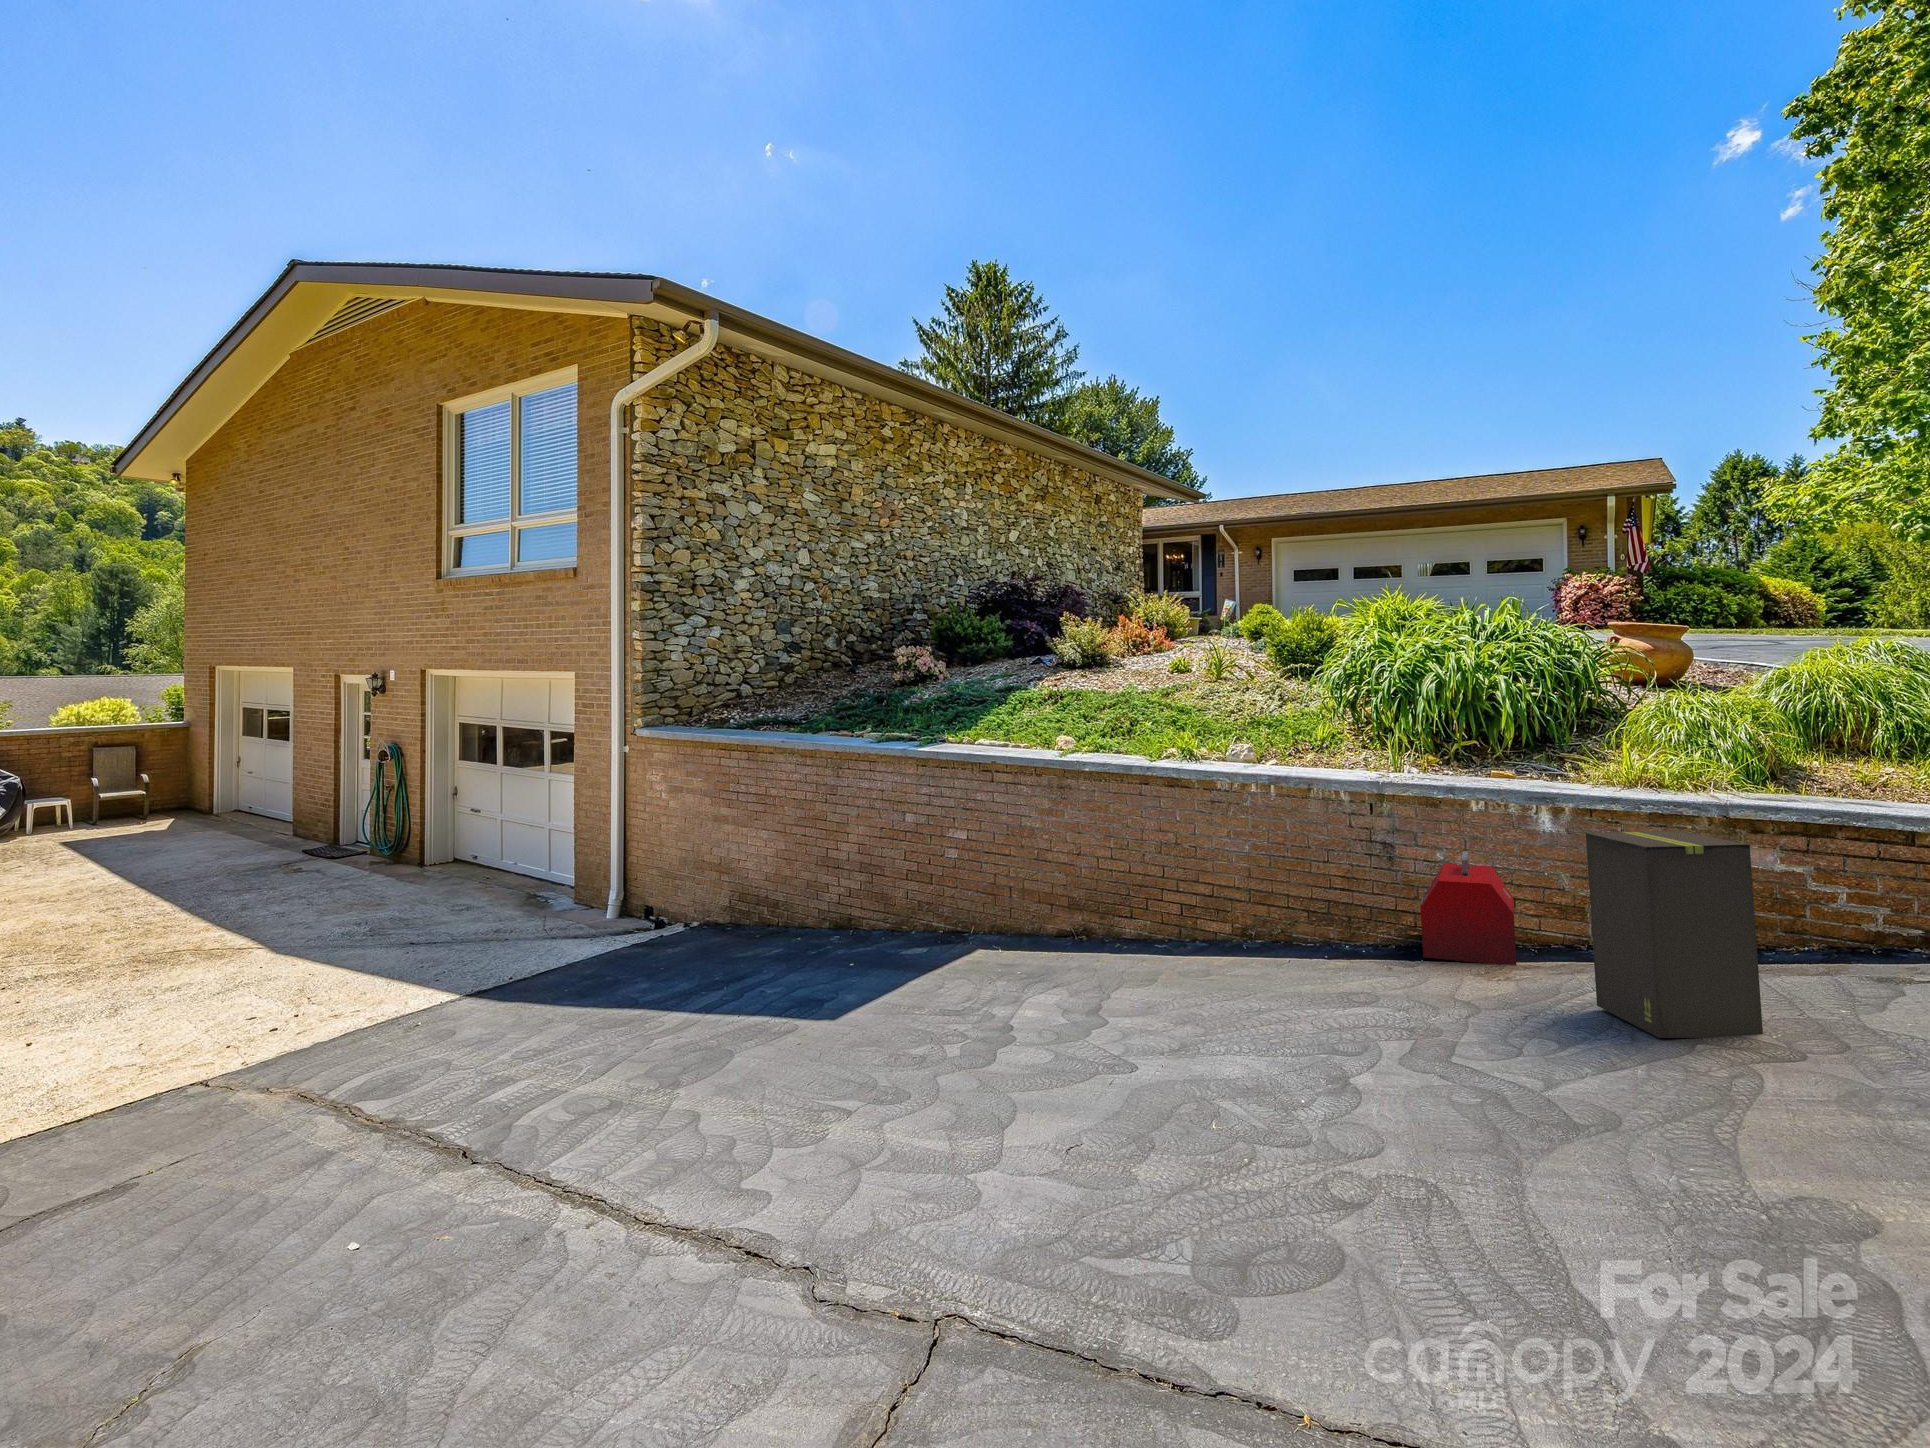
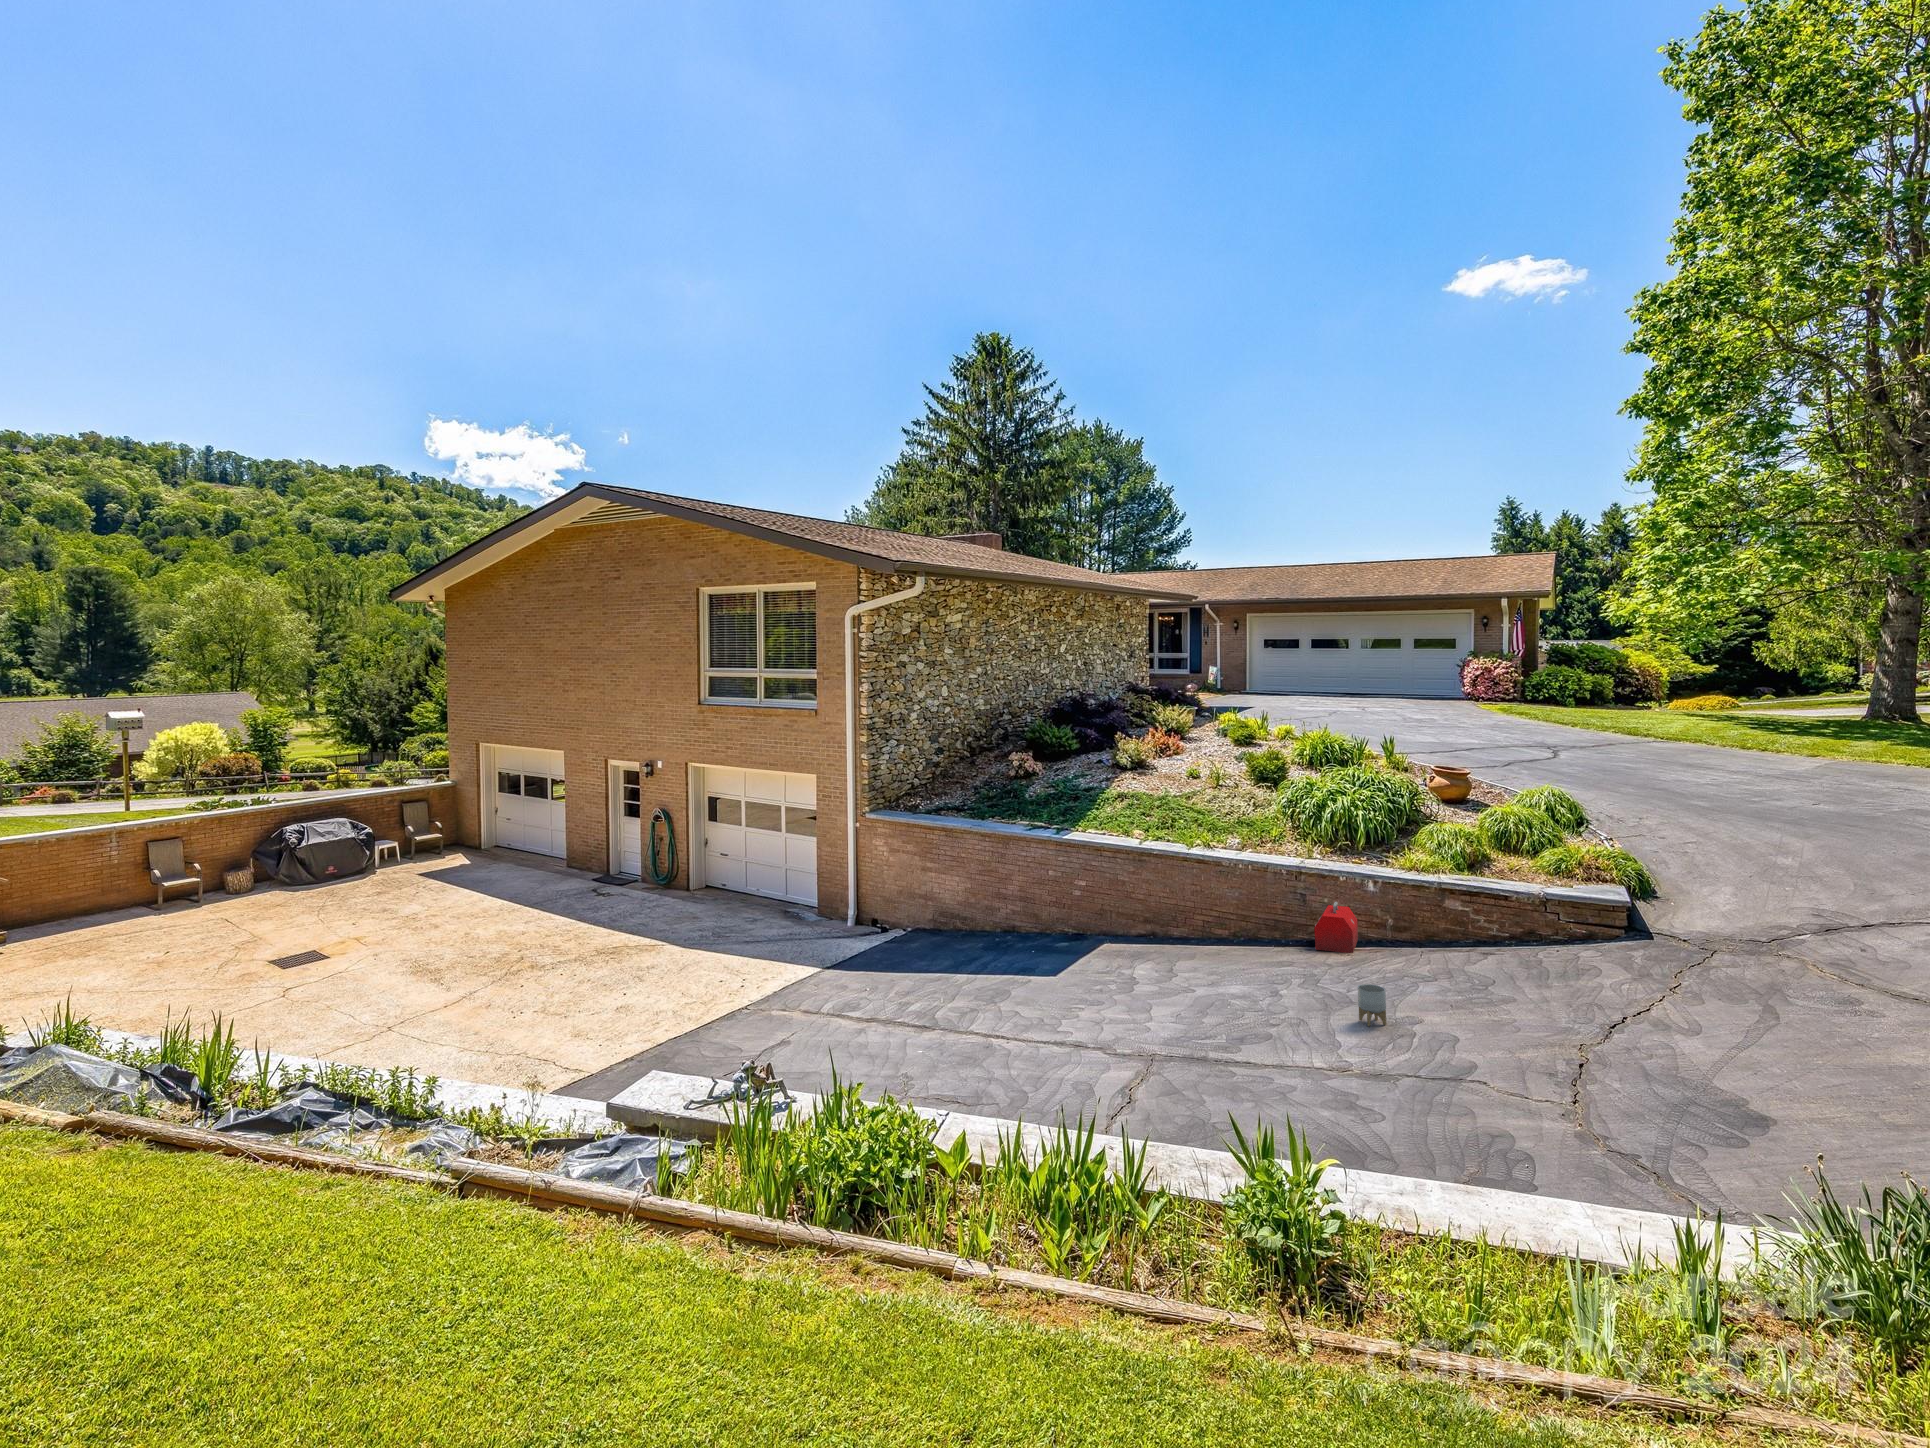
cardboard box: present [1586,831,1763,1038] -> none [1373,900,1427,978]
planter: none [1635,1084,1761,1247] -> present [1358,984,1386,1026]

